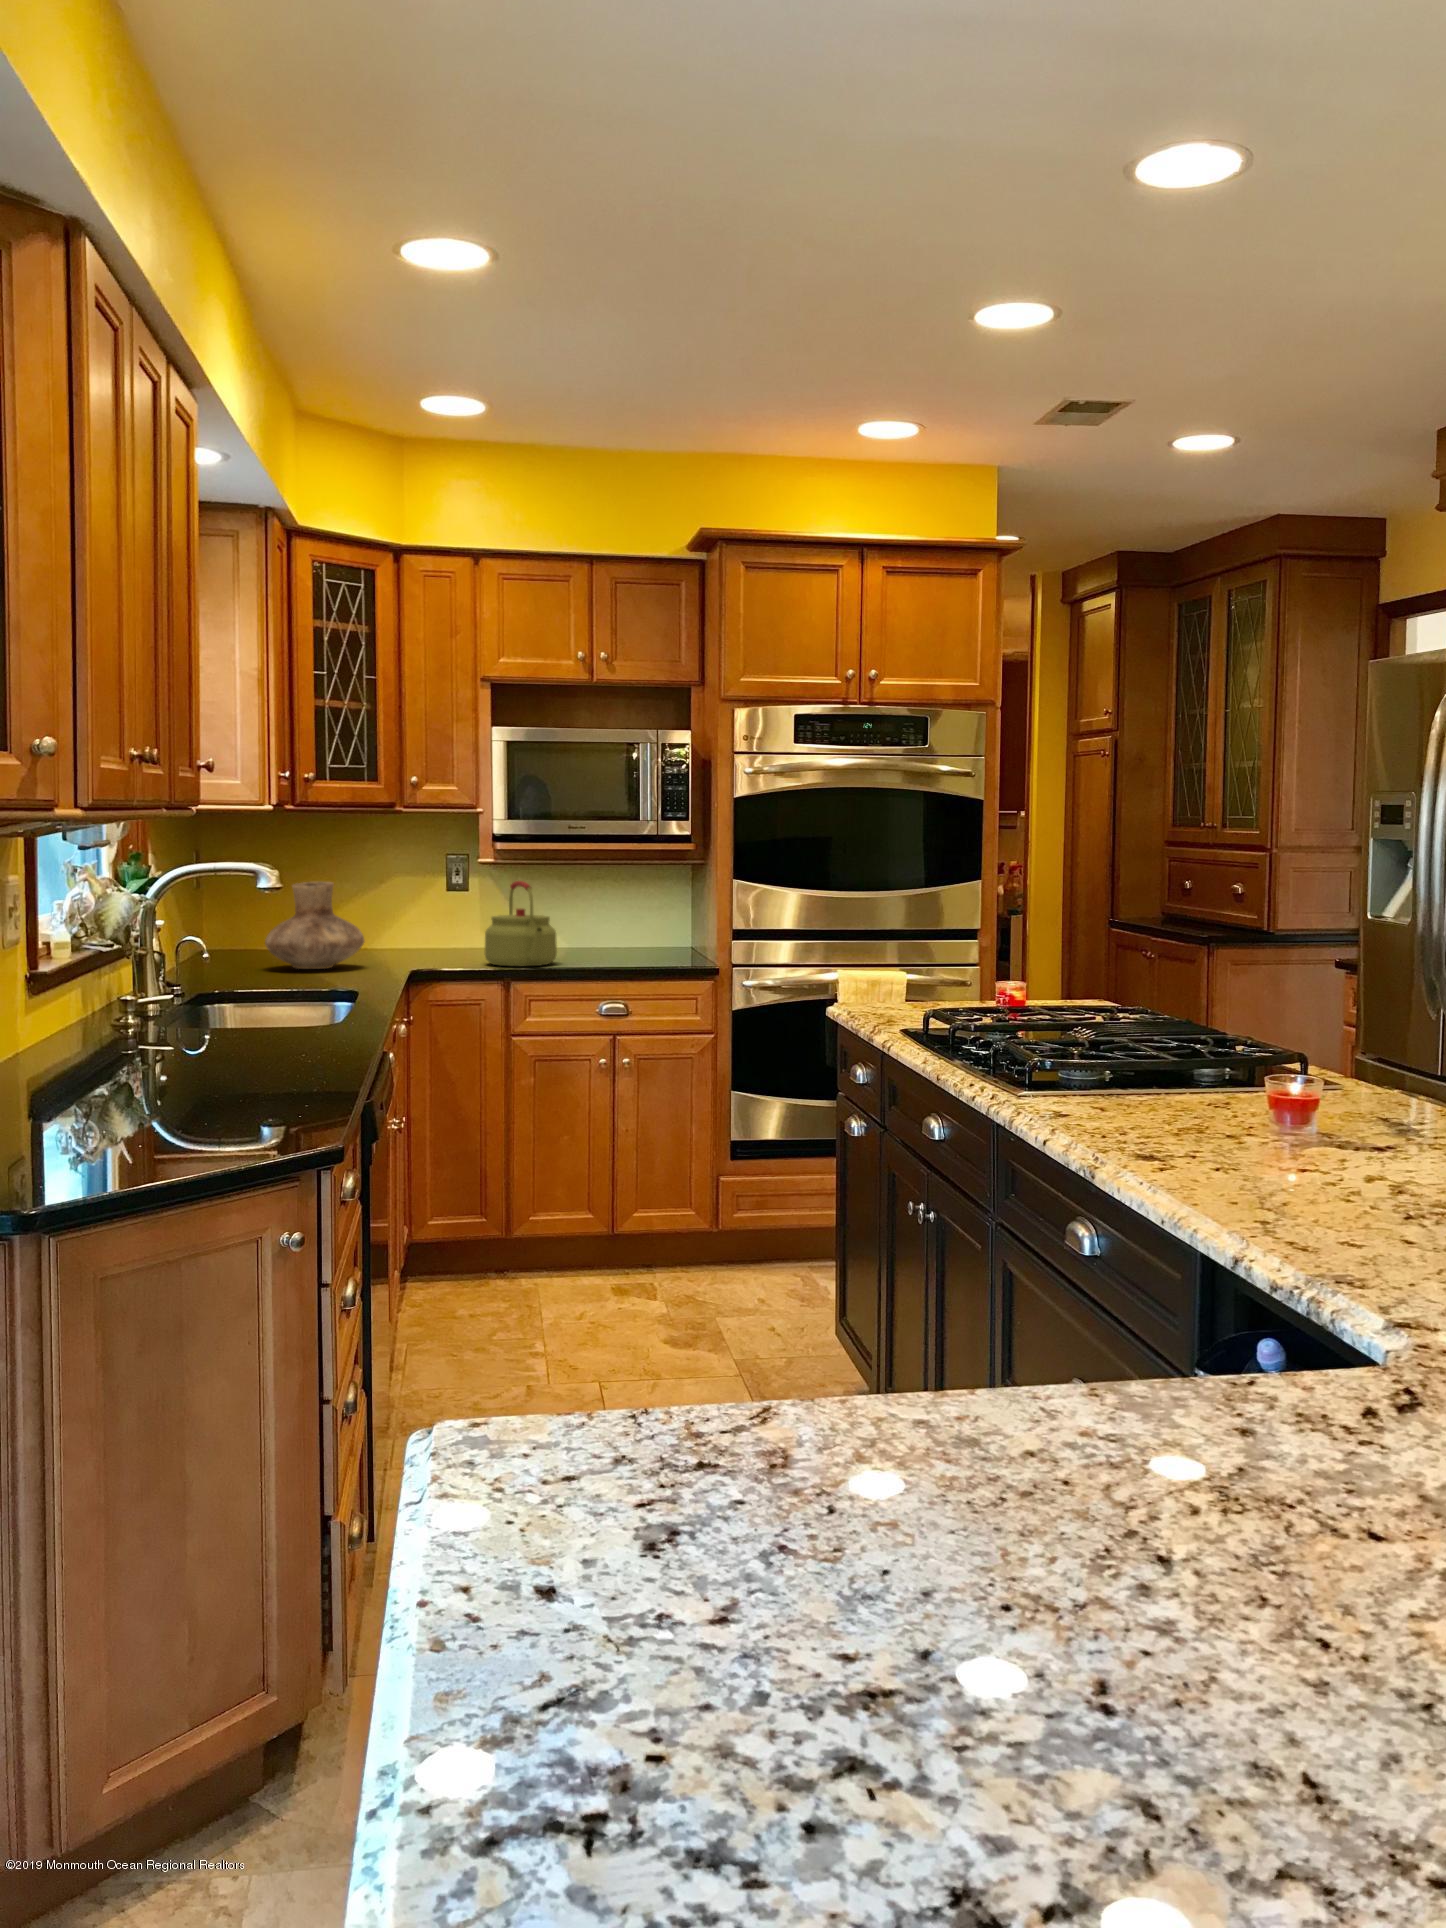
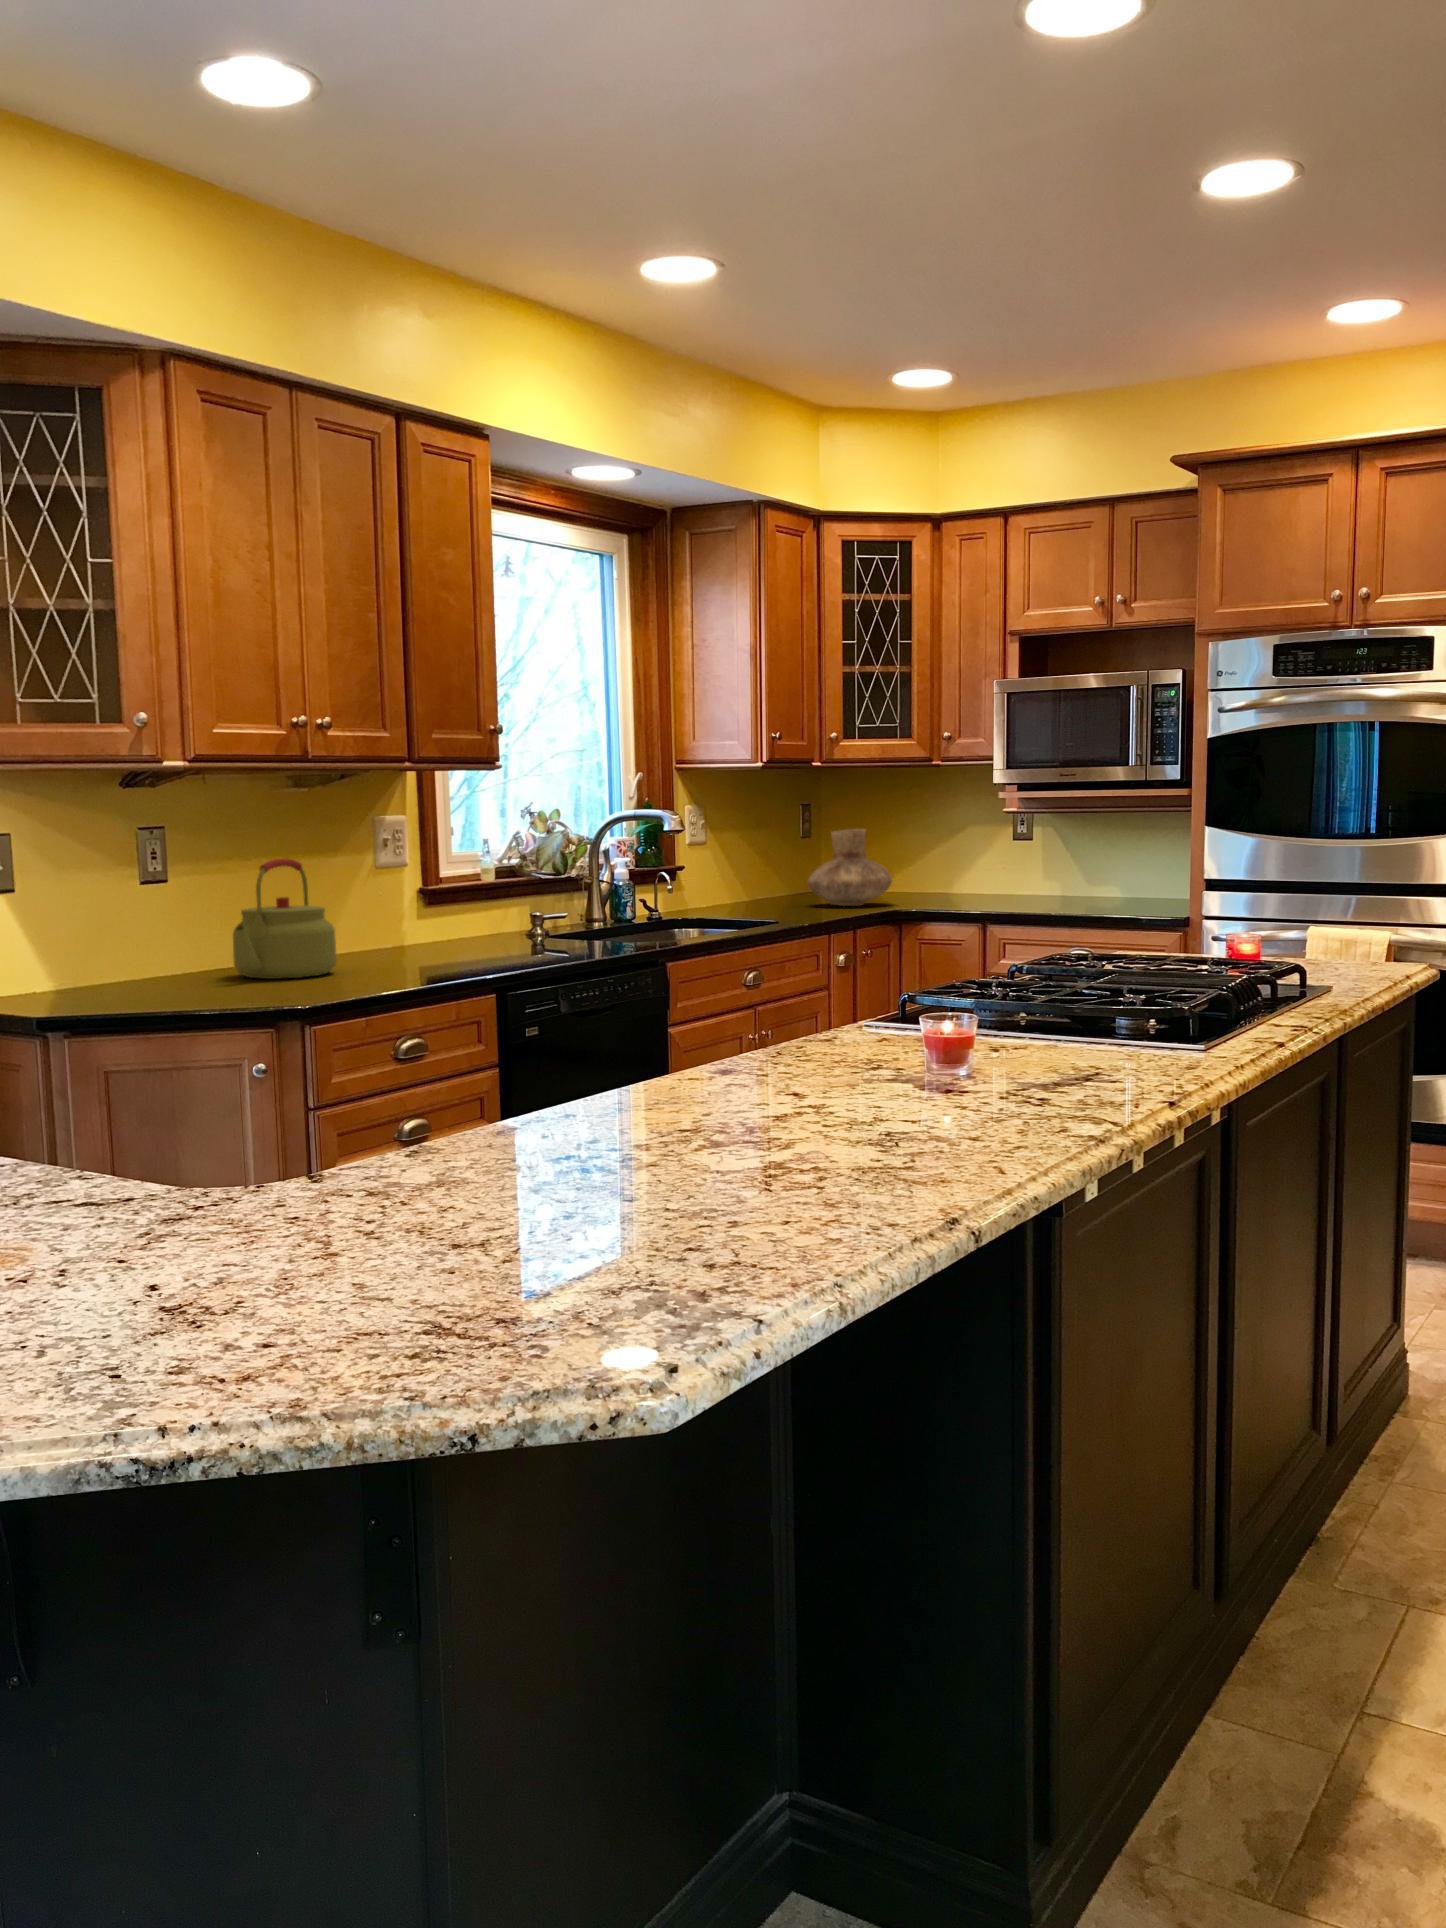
kettle: present [485,881,557,966] -> present [233,858,337,979]

